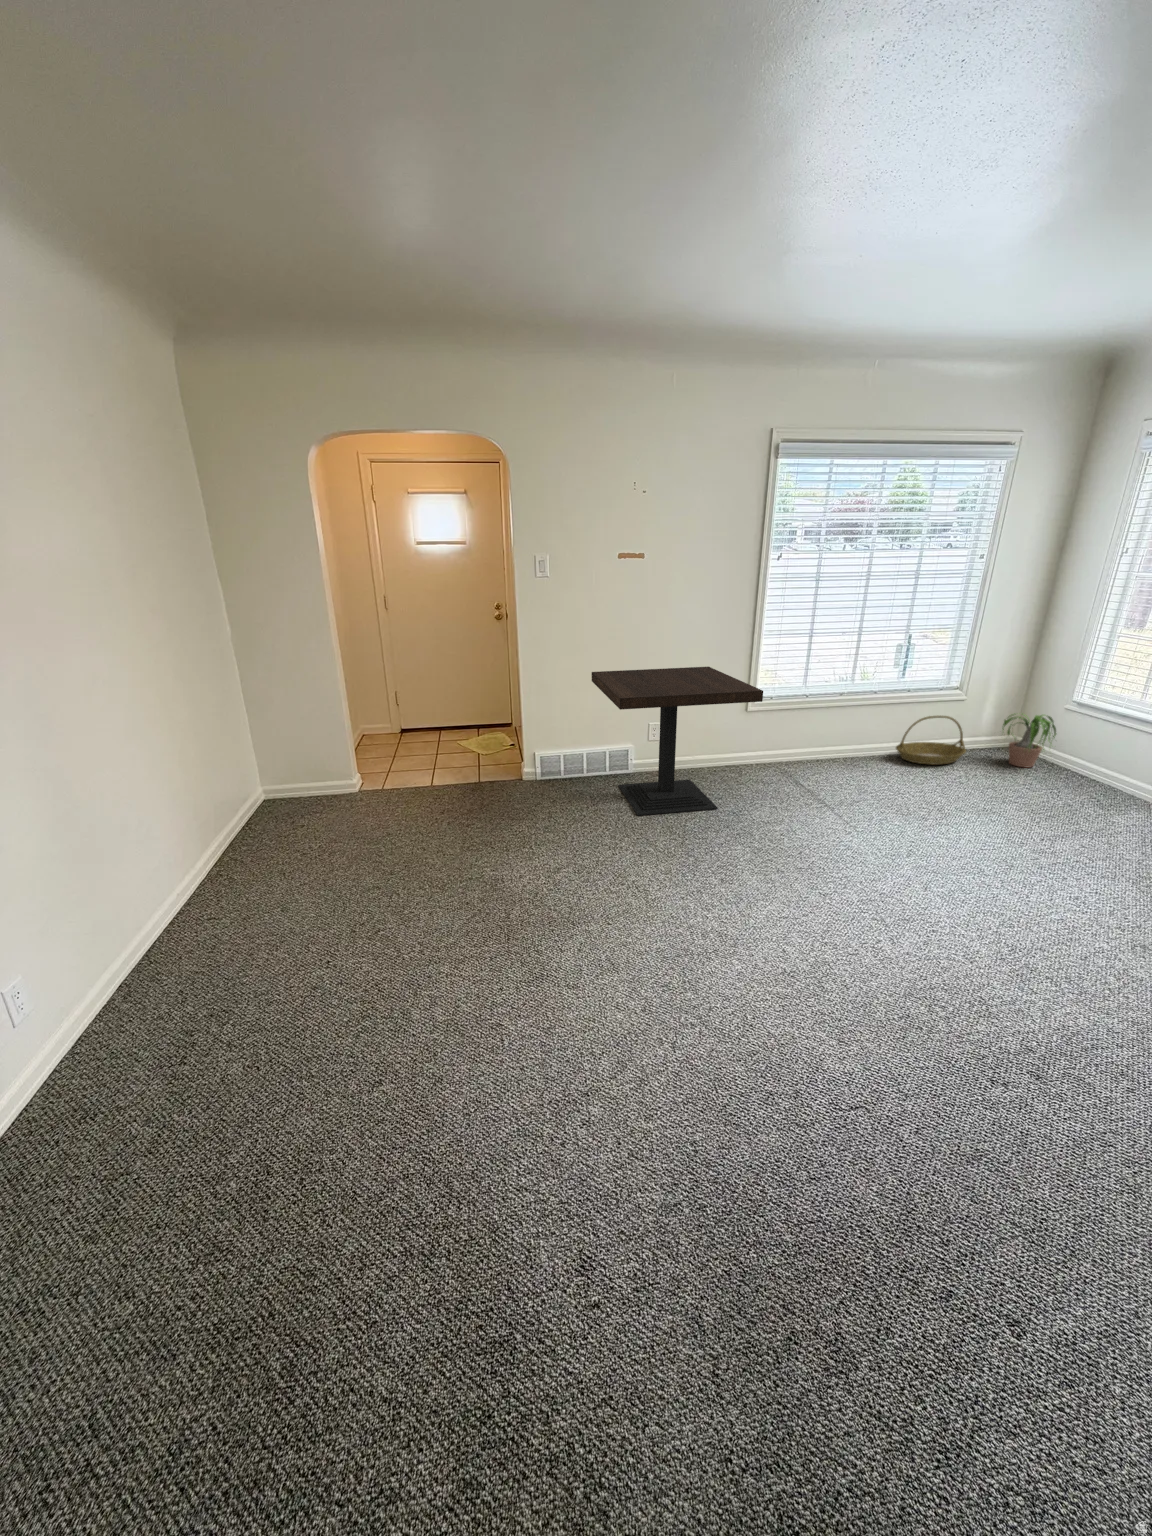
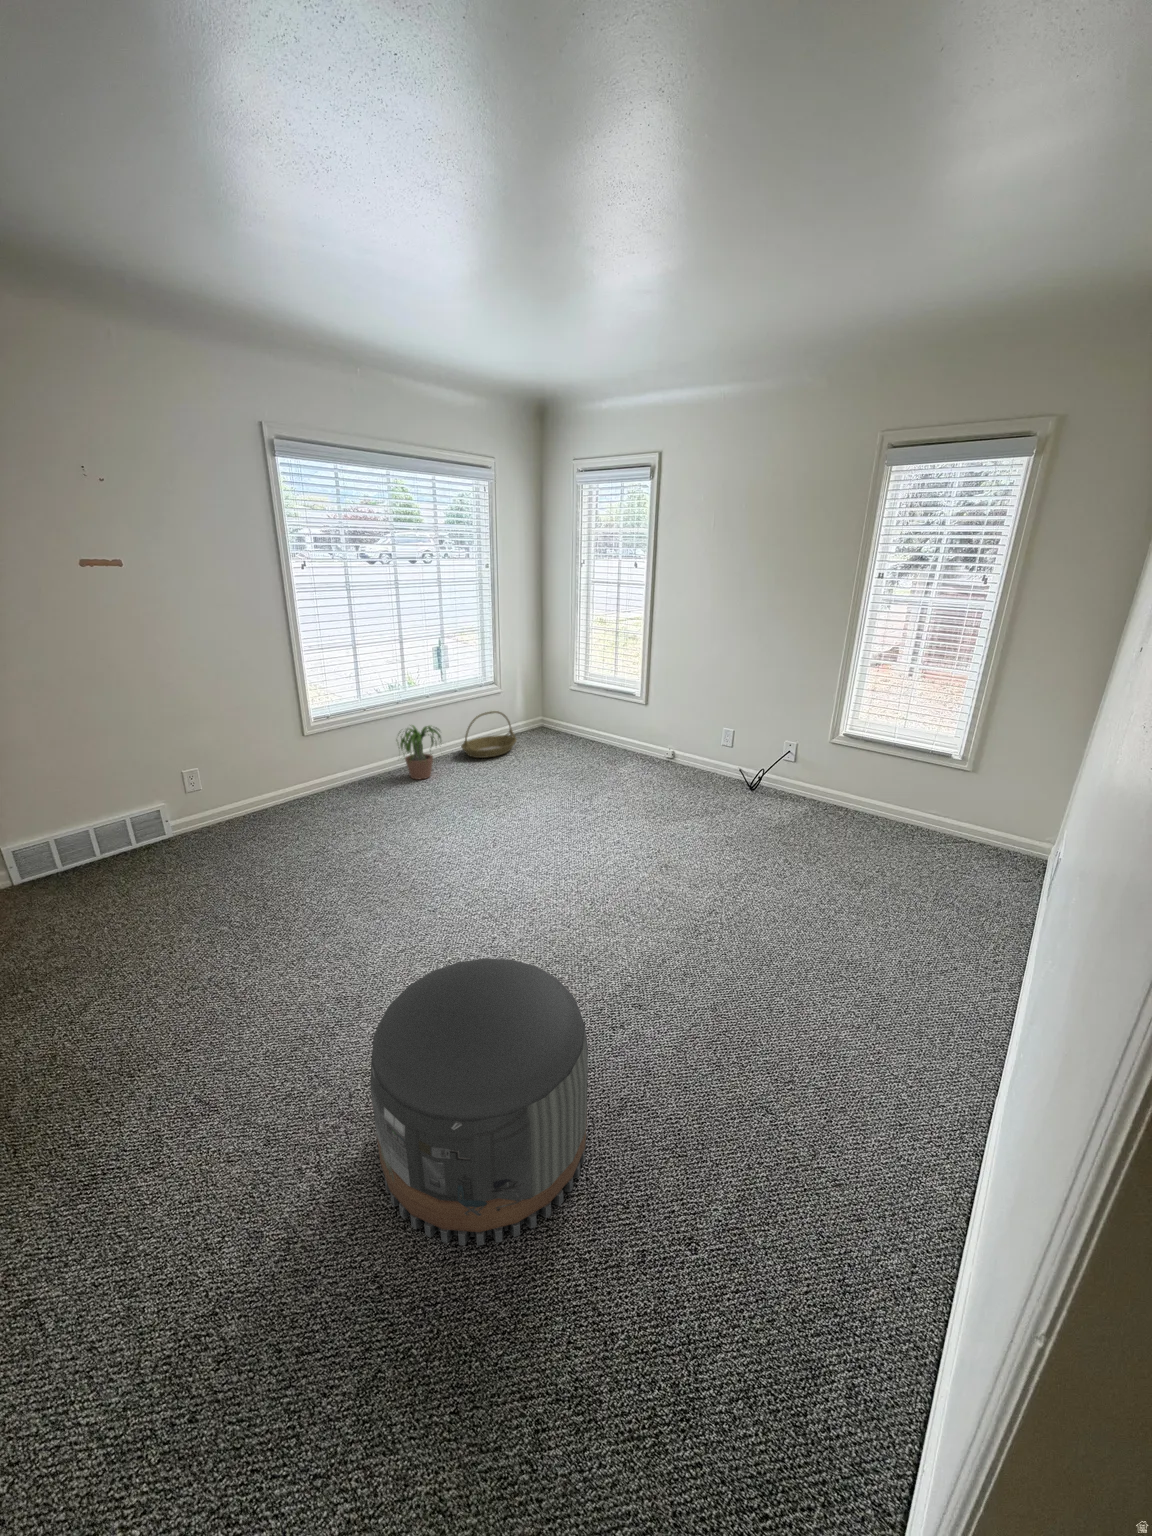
side table: present [592,667,763,816] -> none [74,691,325,890]
potted plant: present [1003,715,1056,767] -> present [400,725,441,779]
pouf: none [718,931,945,1196] -> present [370,958,588,1245]

